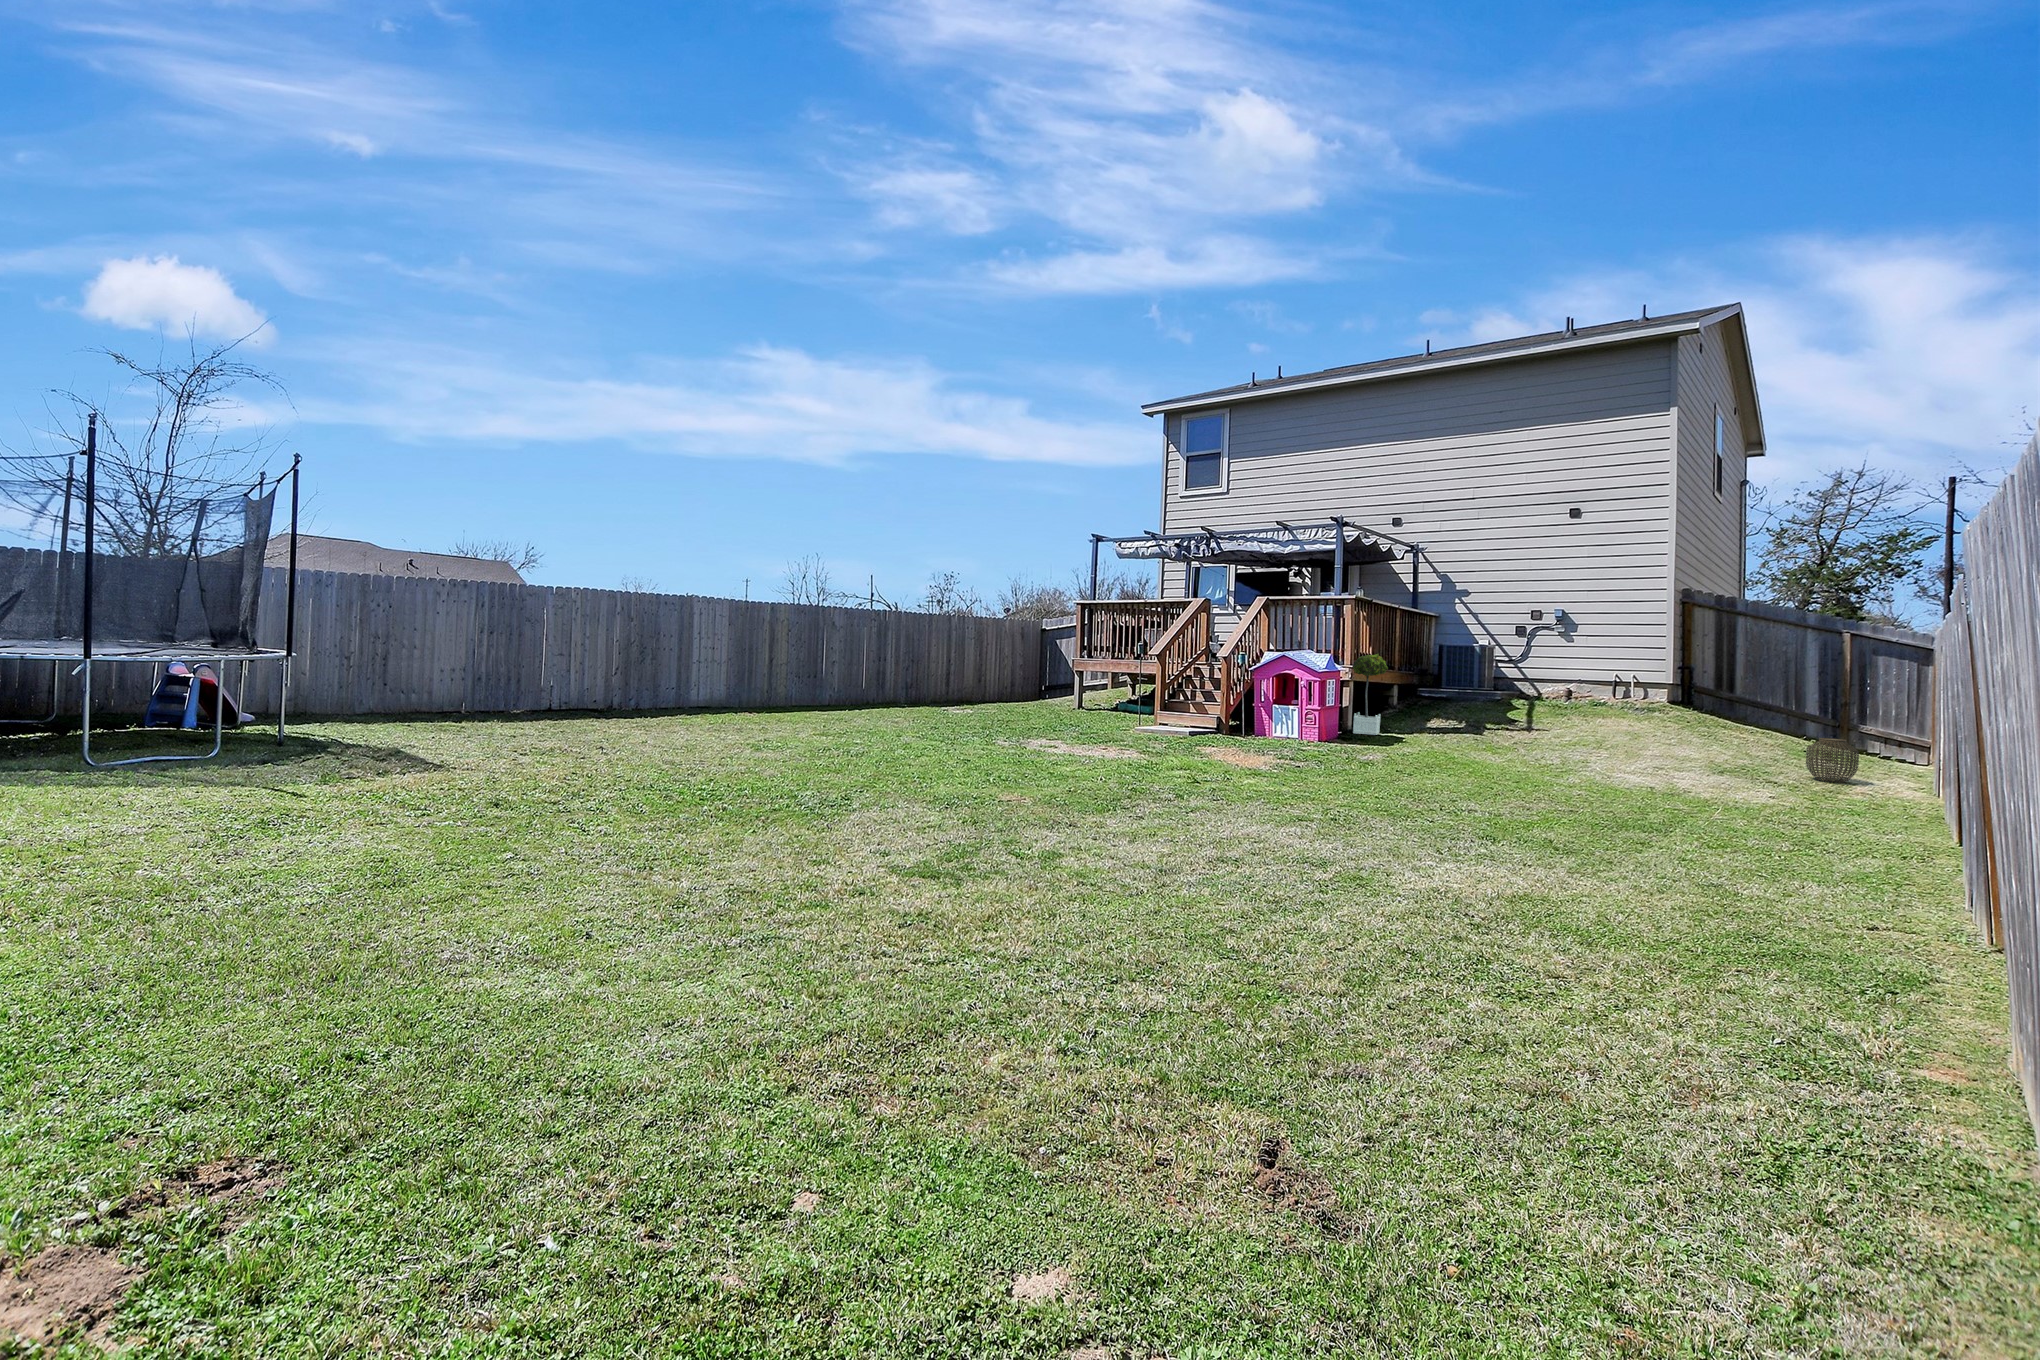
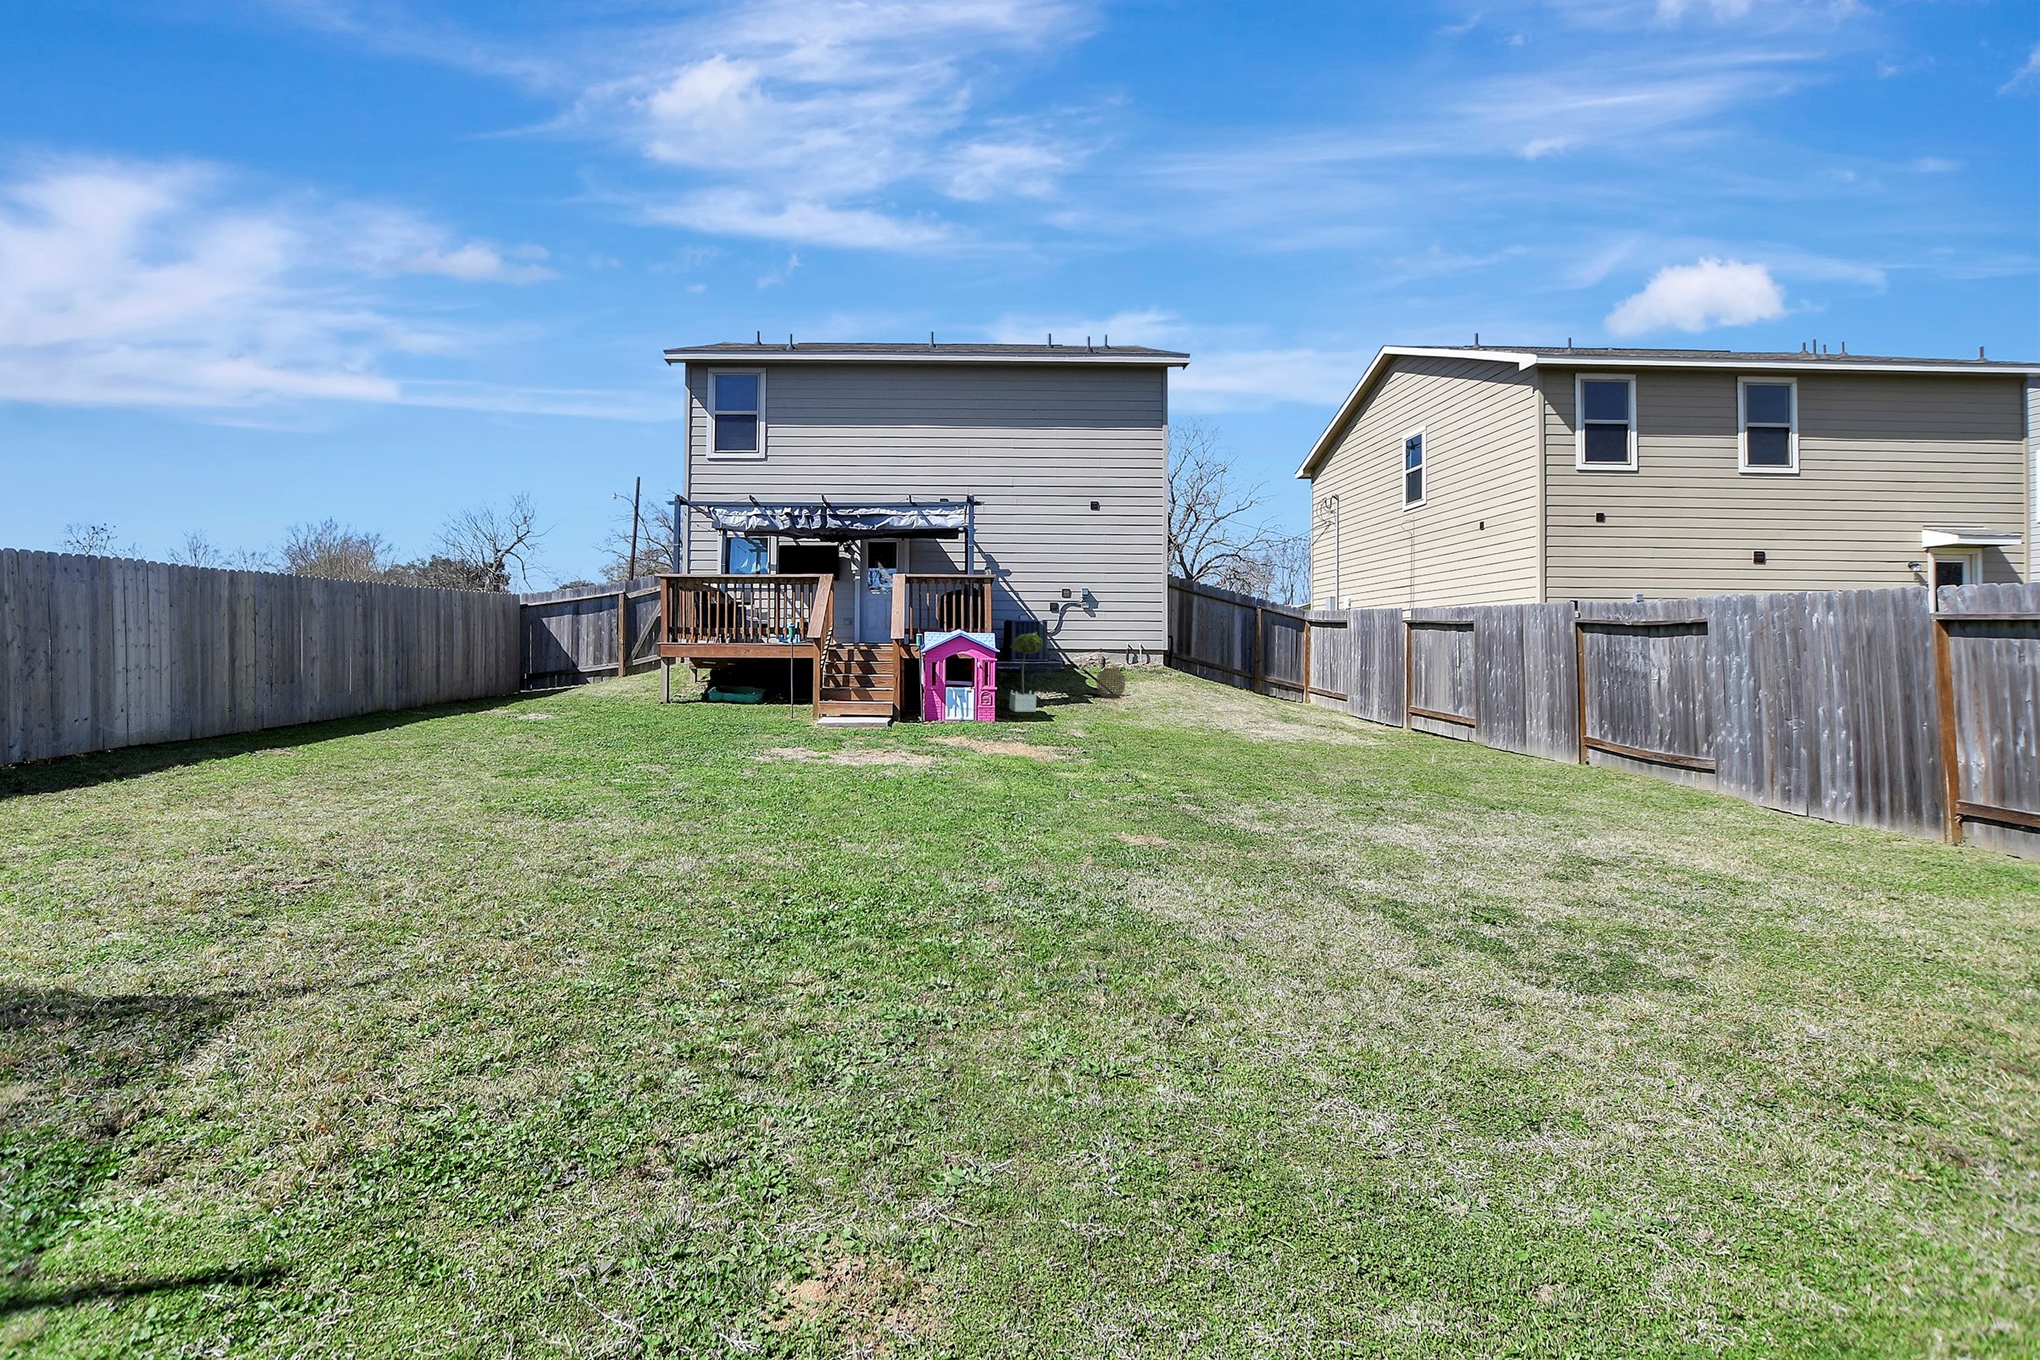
woven basket: present [1806,738,1859,782] -> present [1097,668,1125,698]

